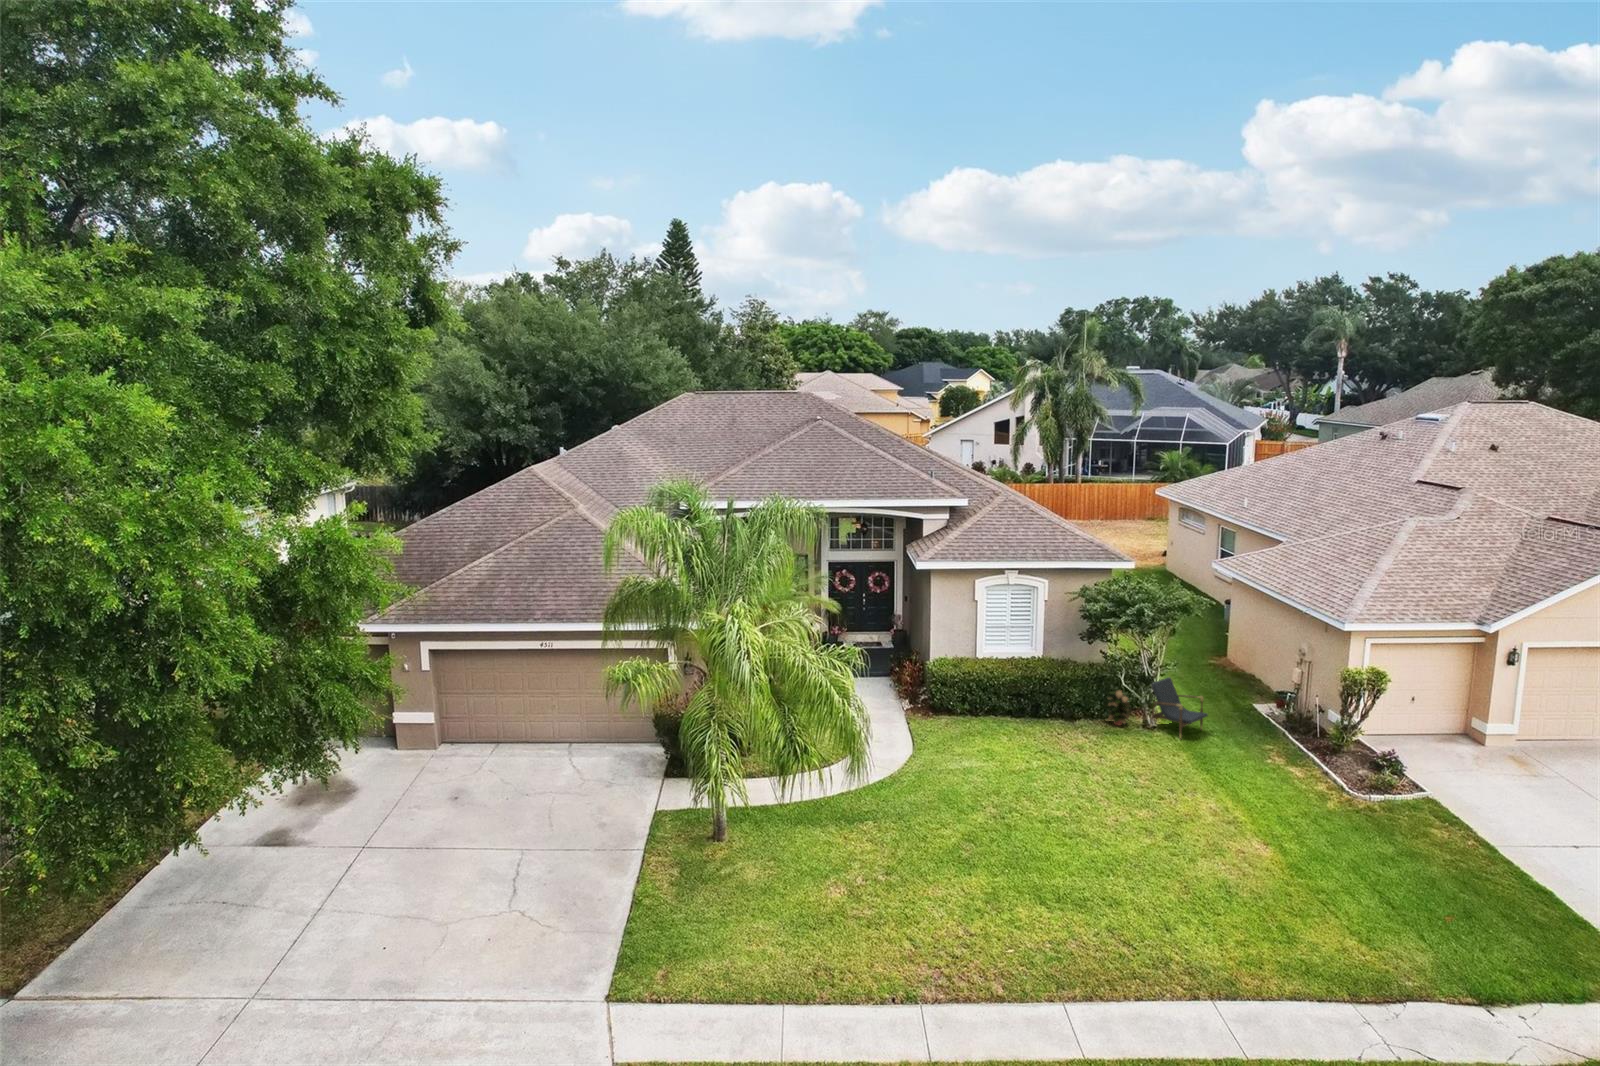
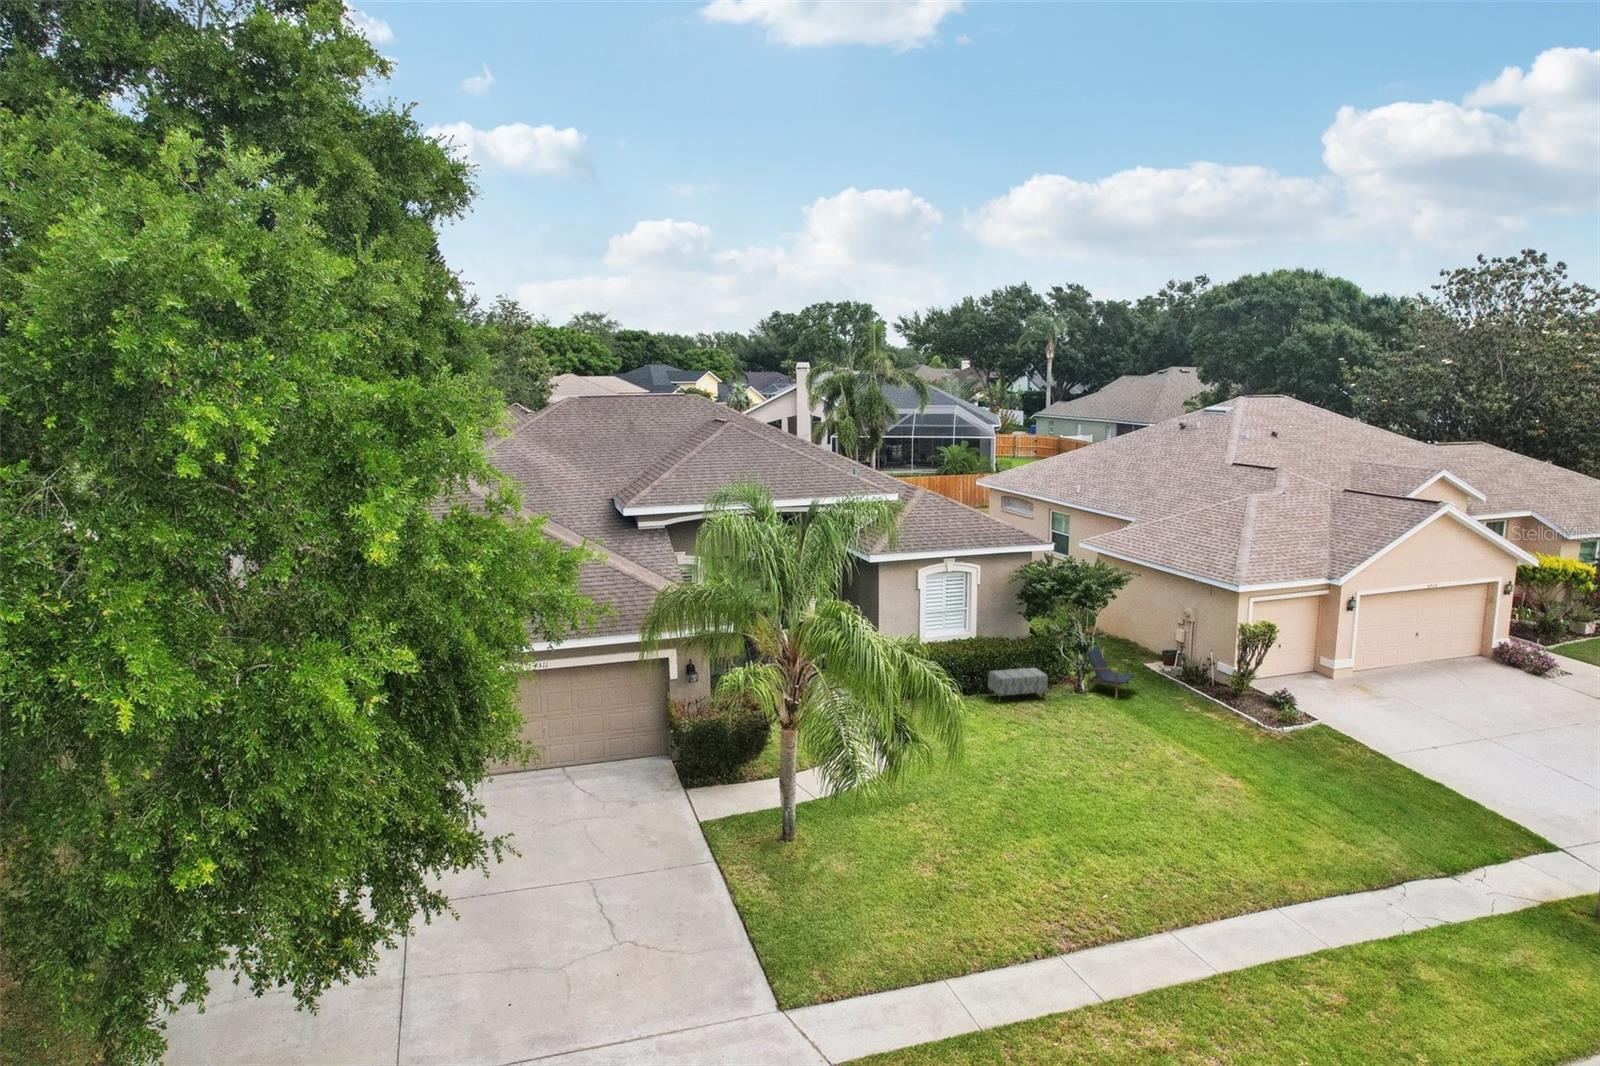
decorative plant: present [1108,691,1131,725] -> none [1048,661,1072,693]
bench: none [1034,694,1099,730] -> present [988,668,1048,702]

